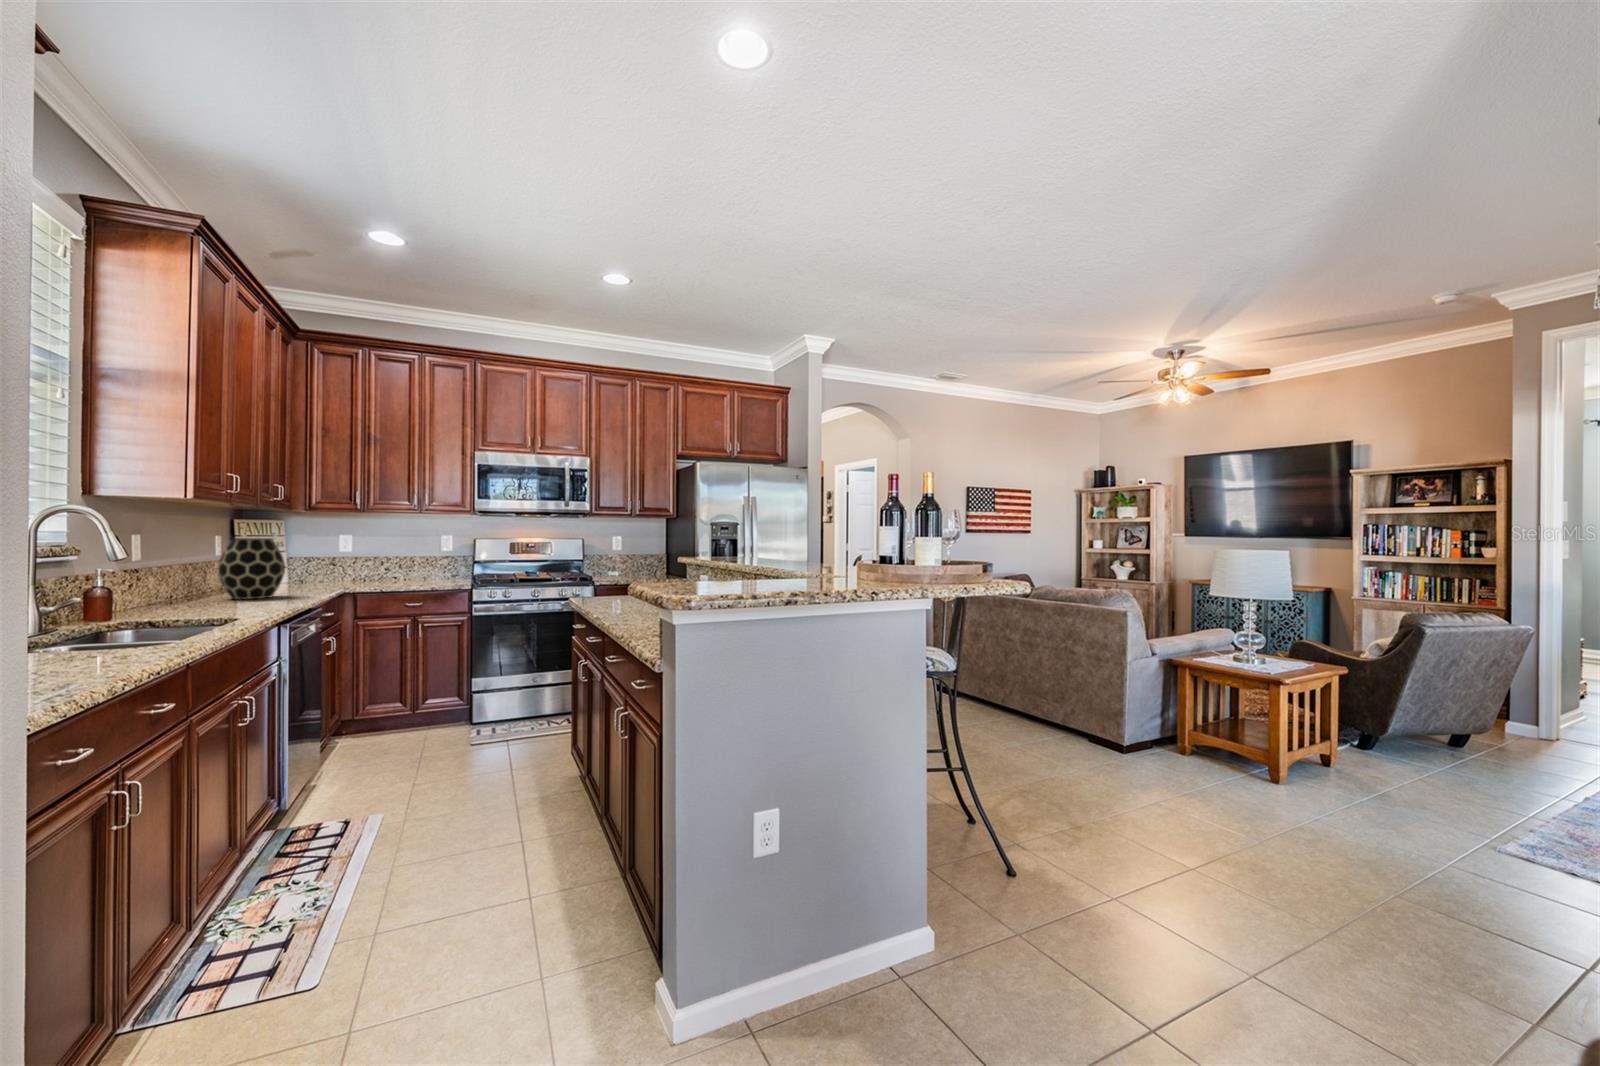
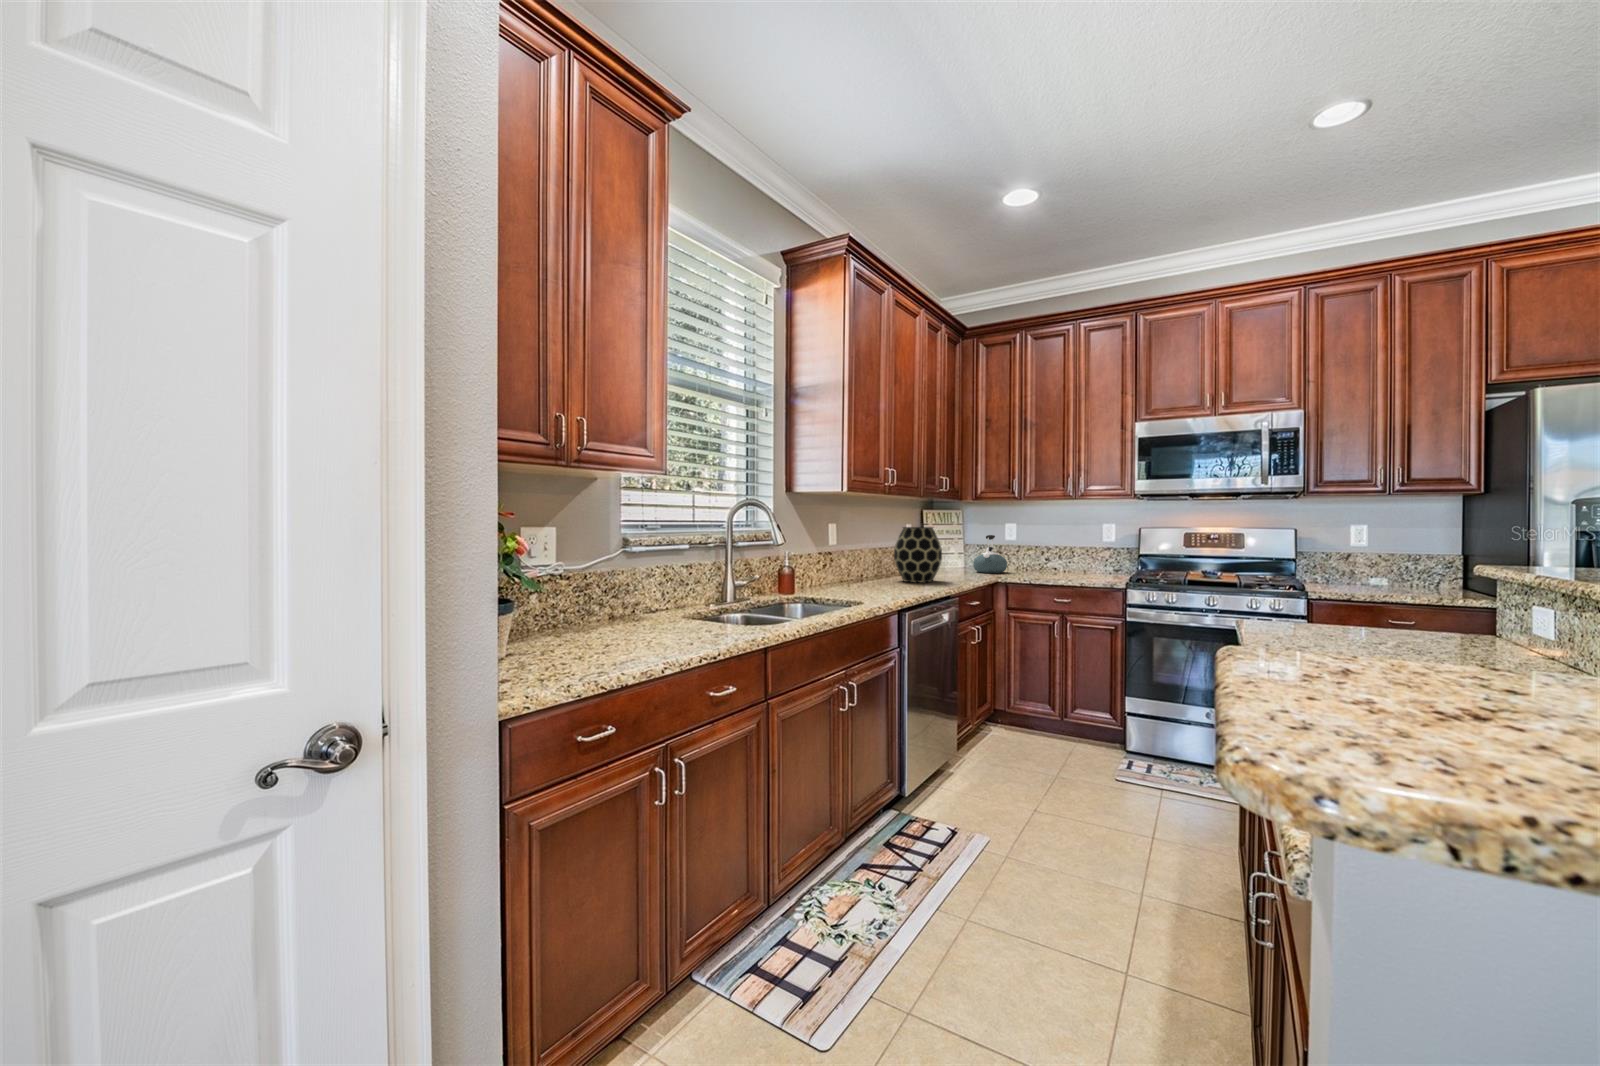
kettle: none [302,547,343,586] -> present [974,535,1007,573]

